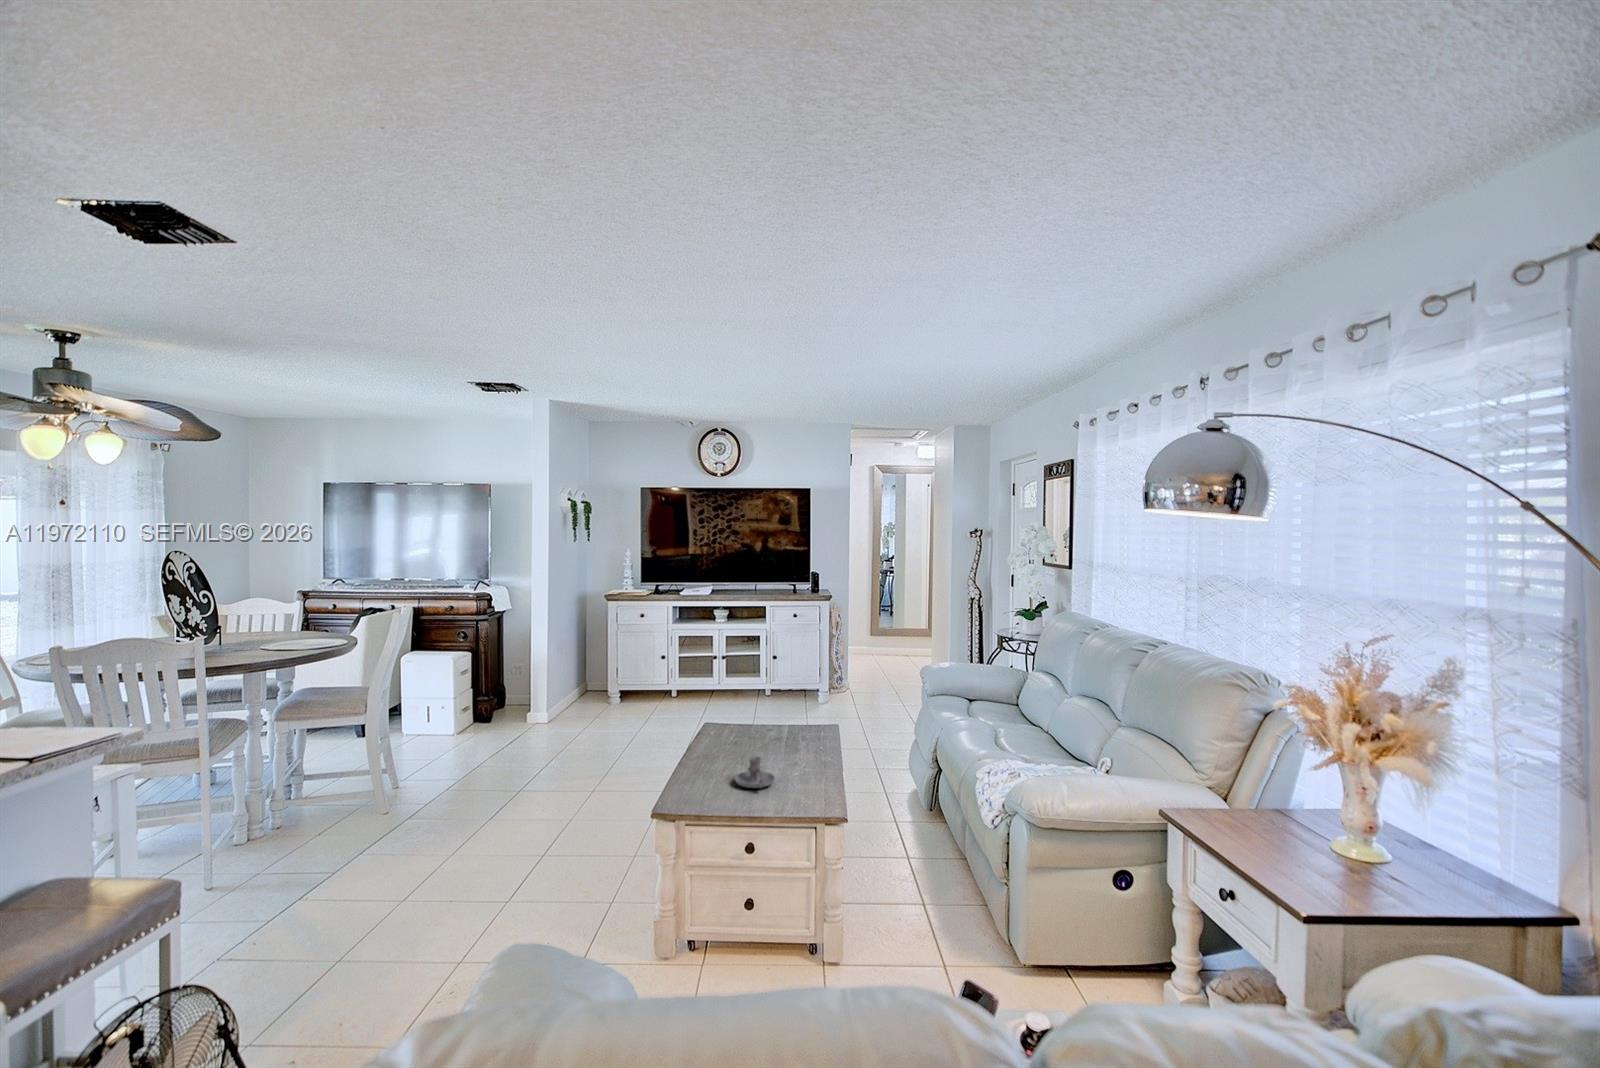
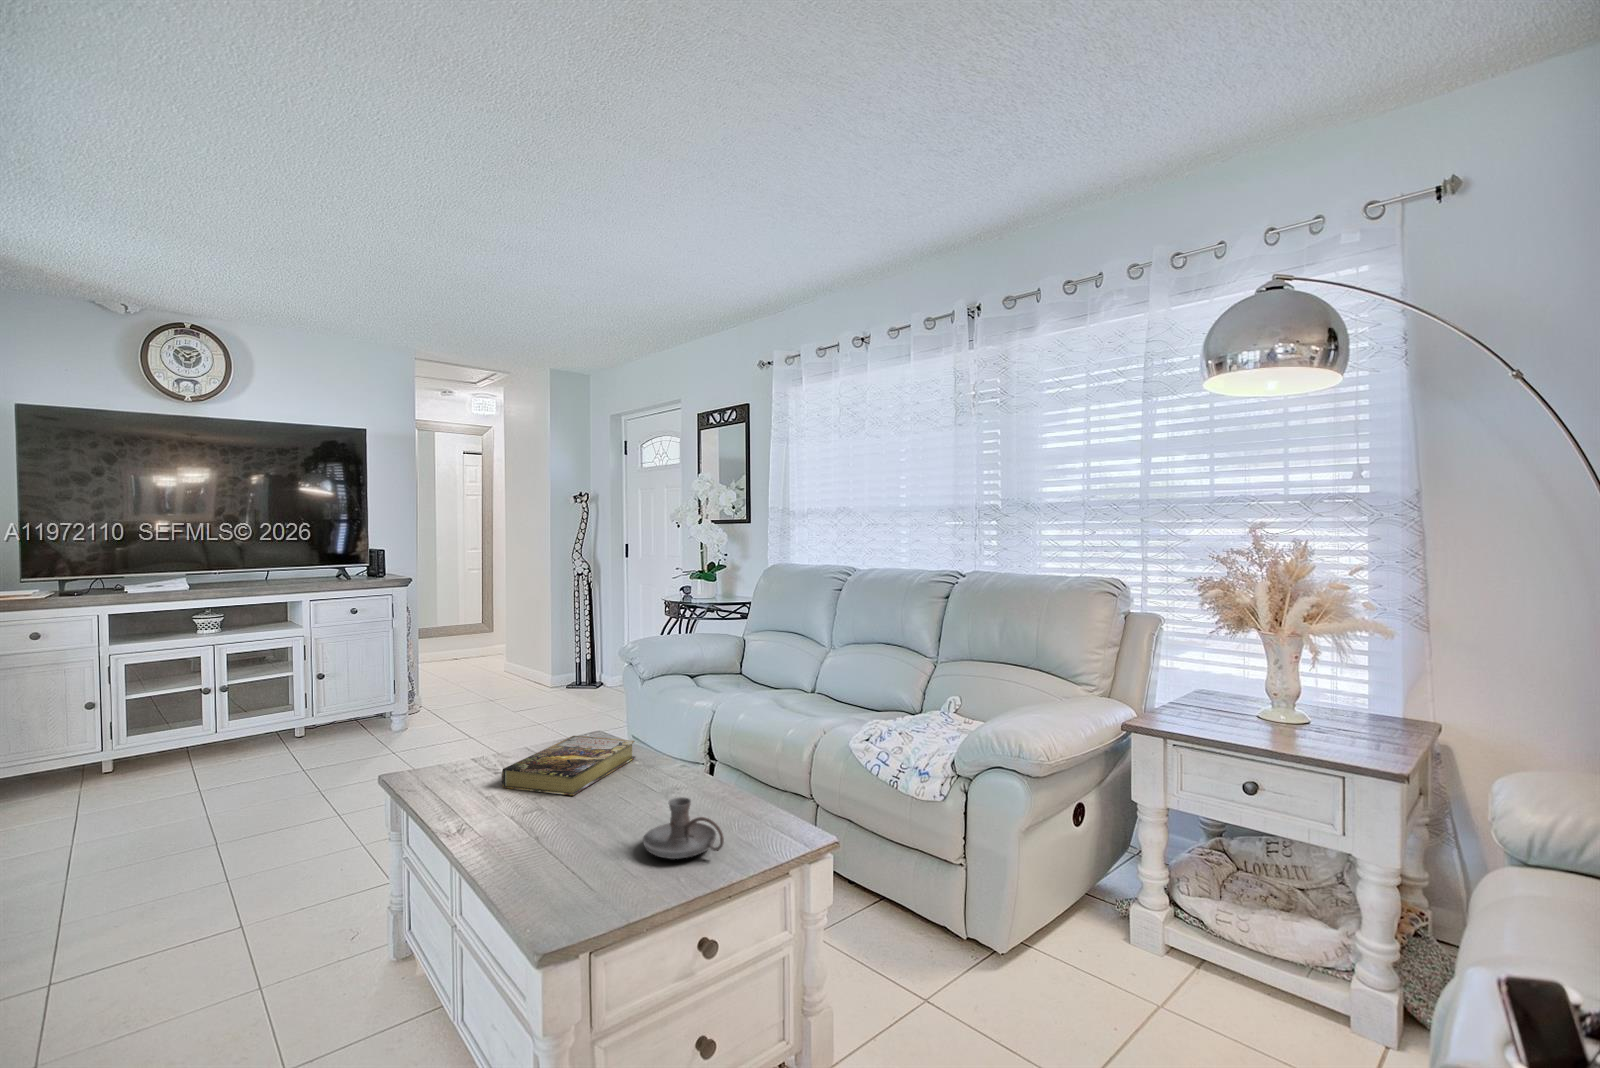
book: none [733,719,815,750] -> present [502,736,635,796]

